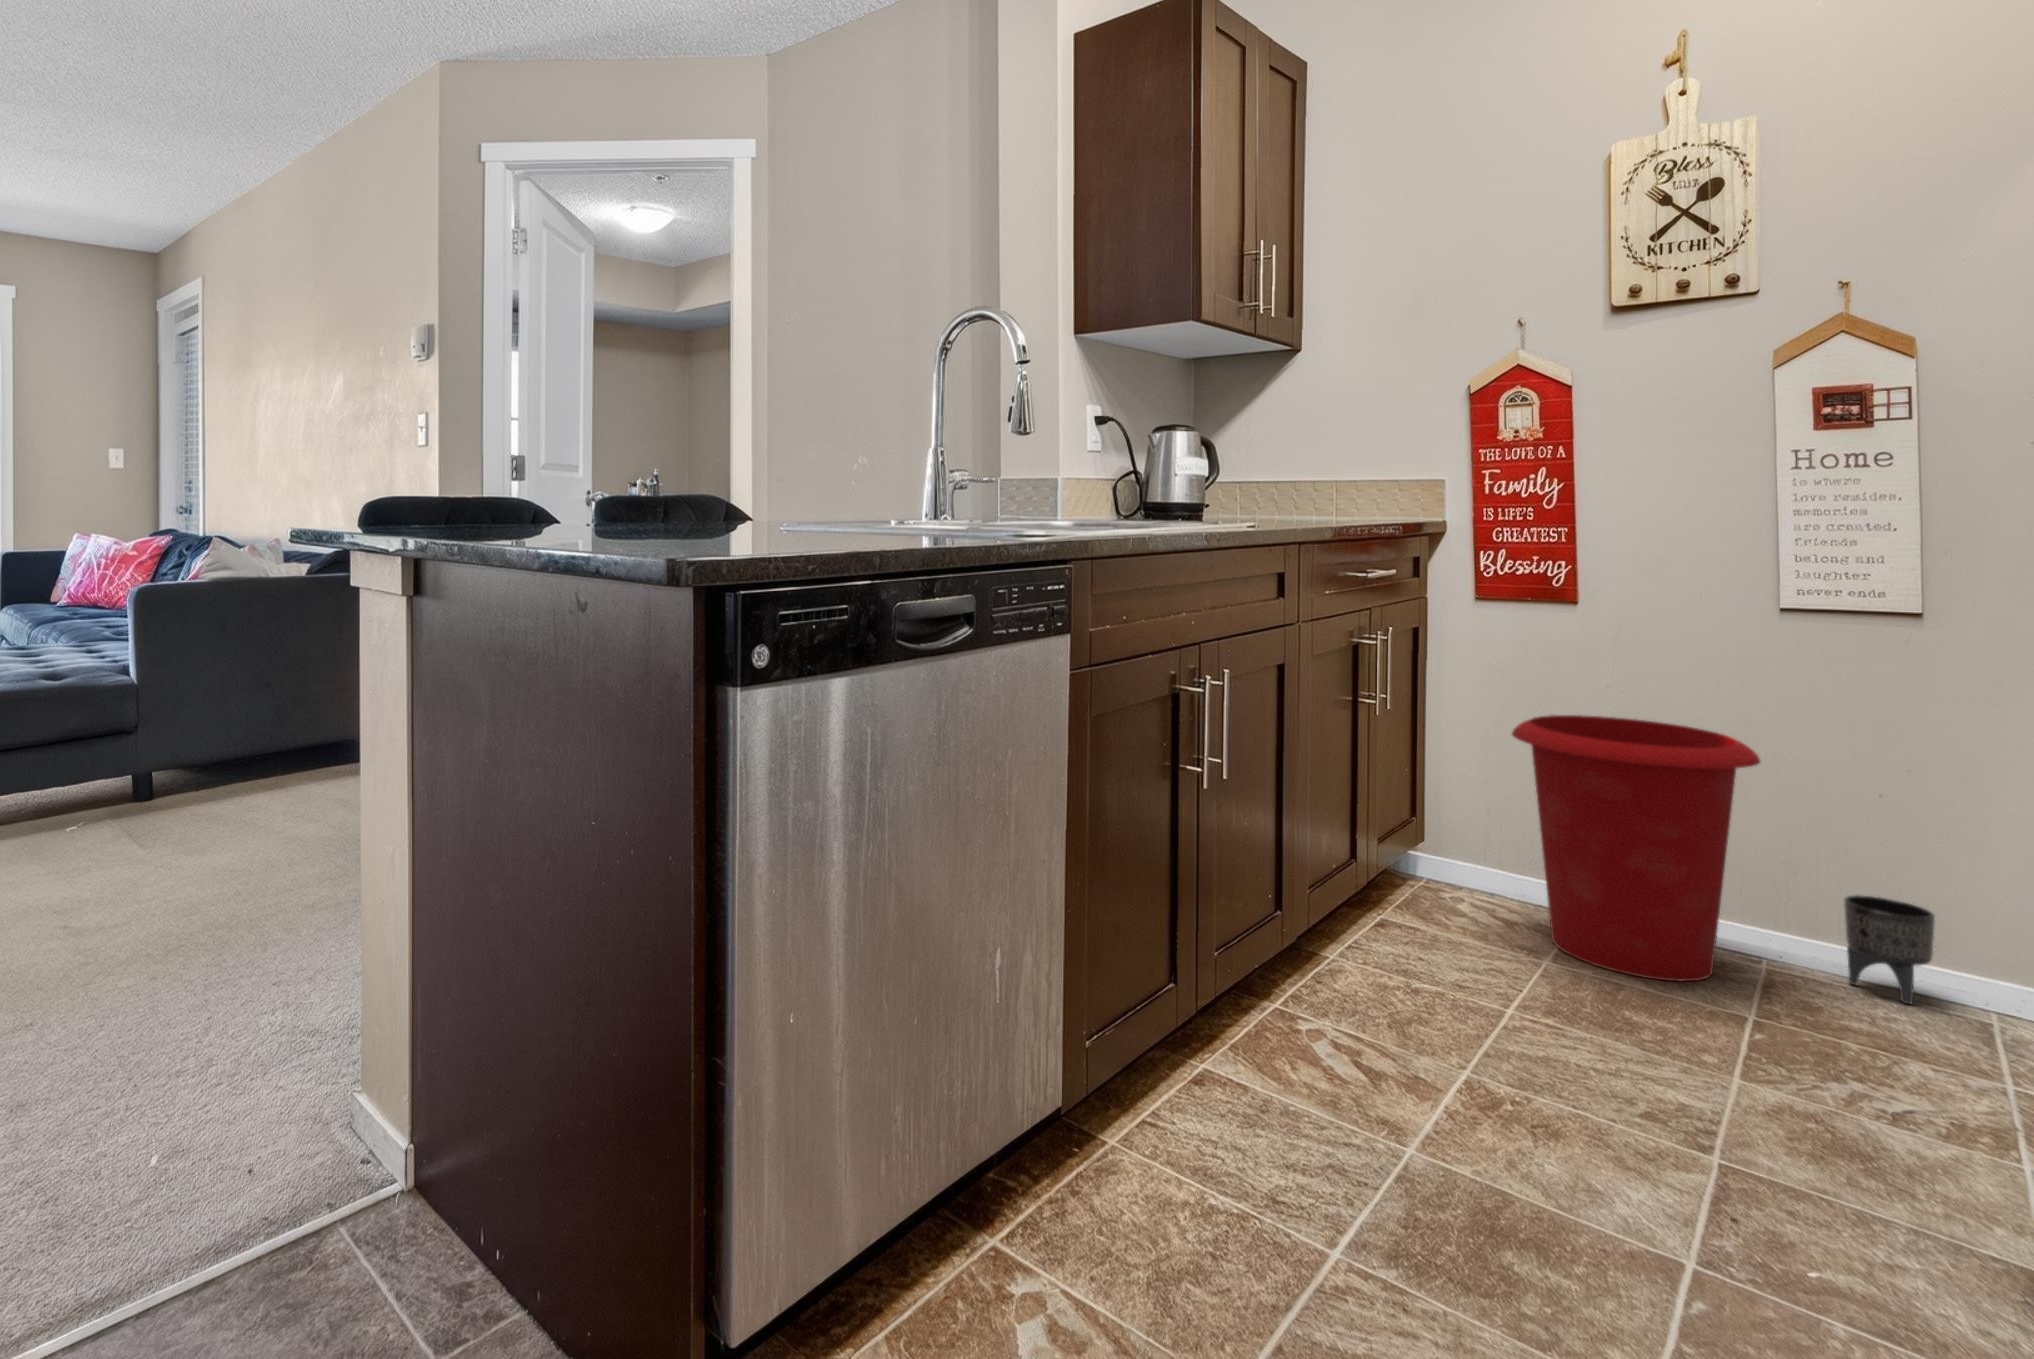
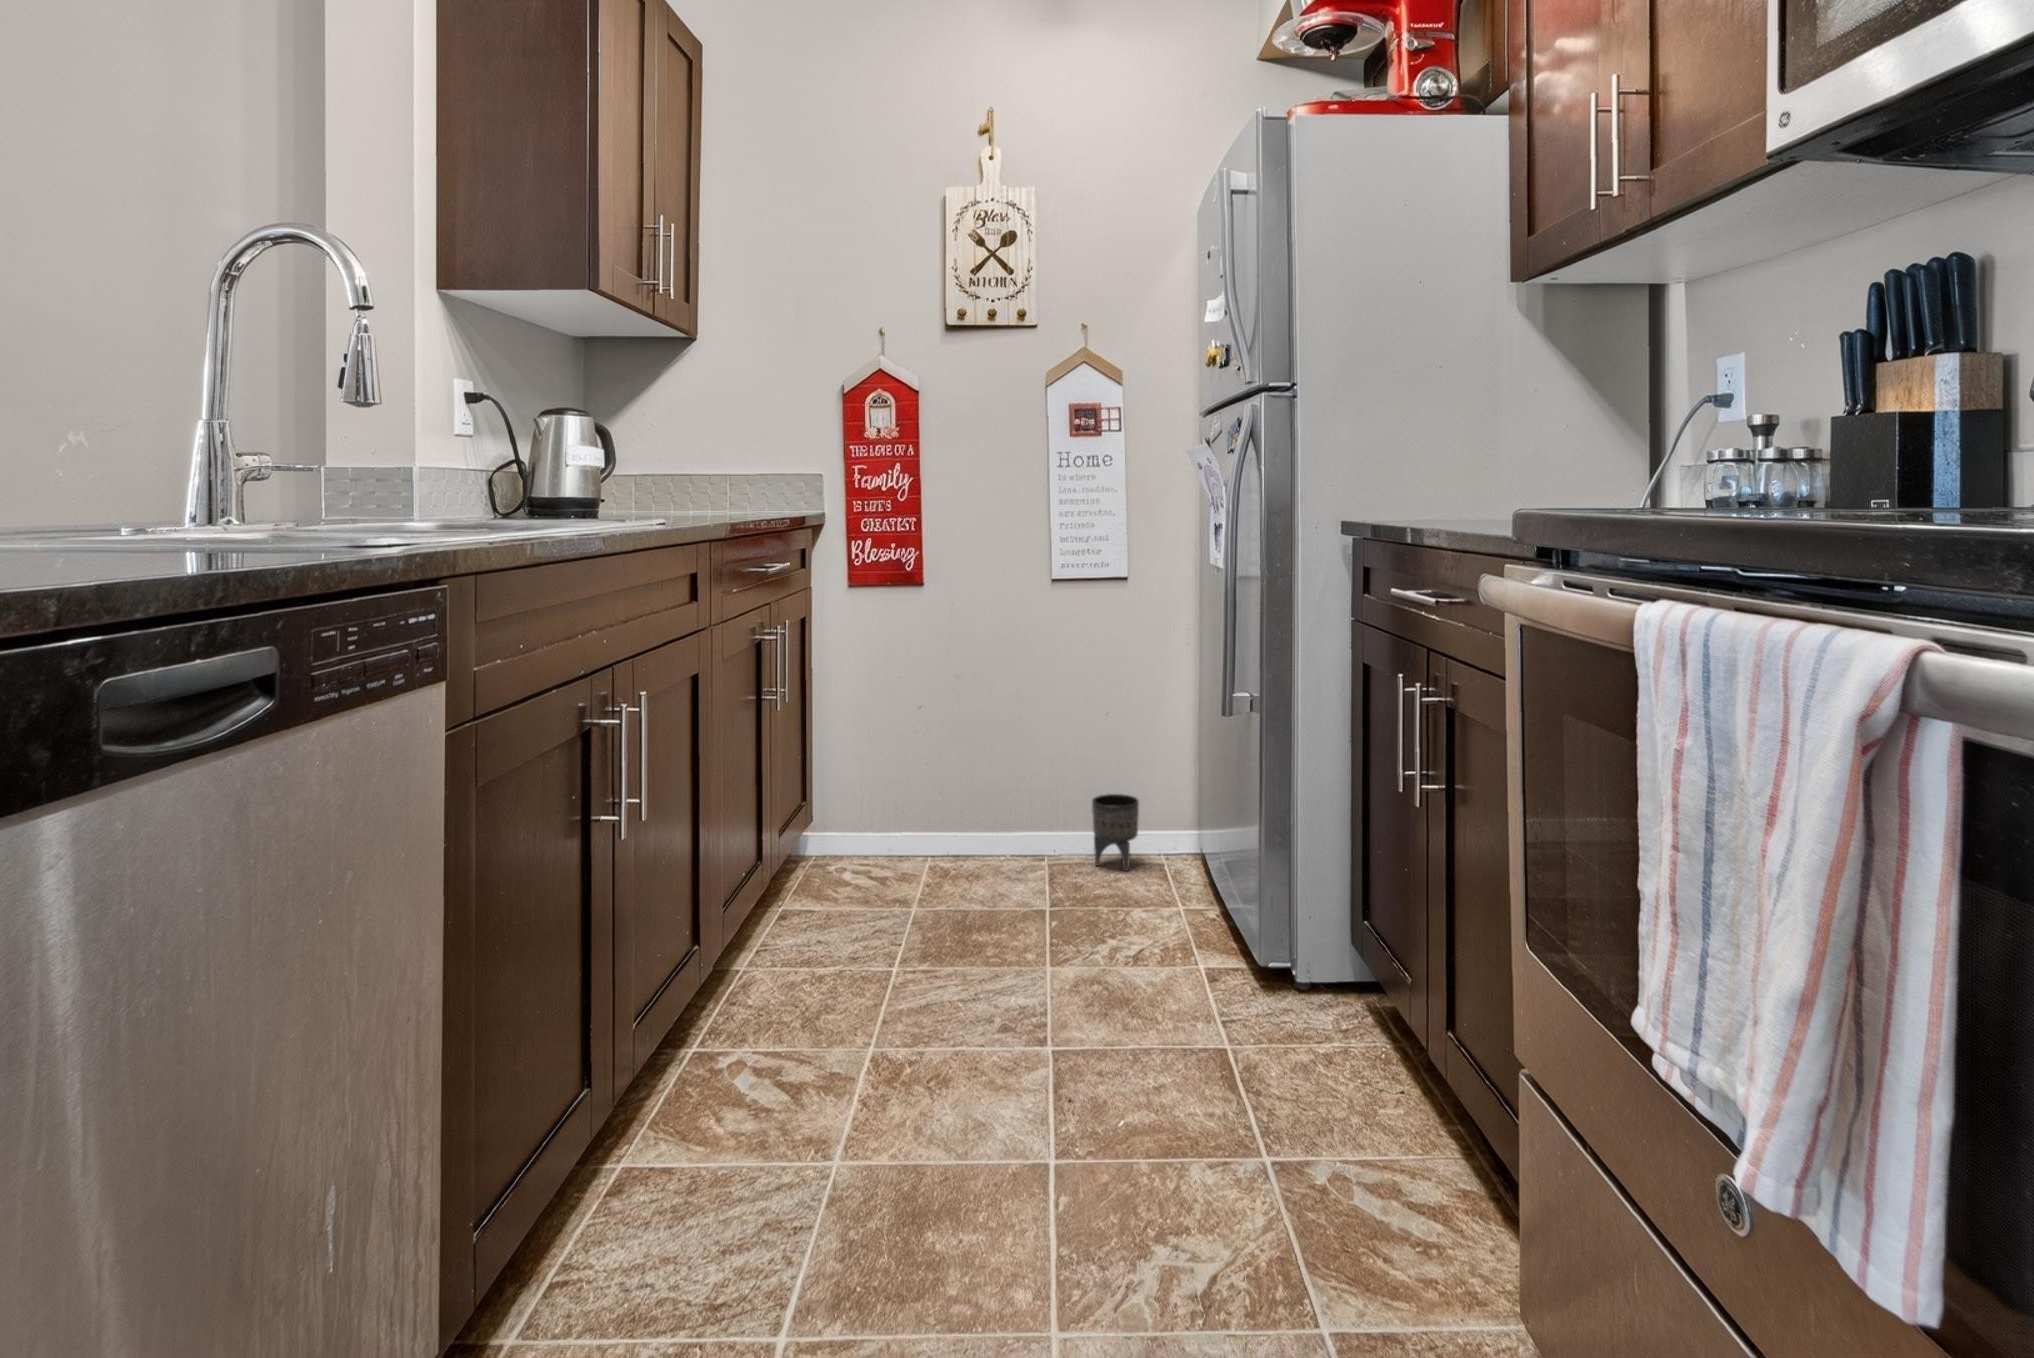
waste bin: present [1512,715,1760,981] -> none [881,682,1048,904]

